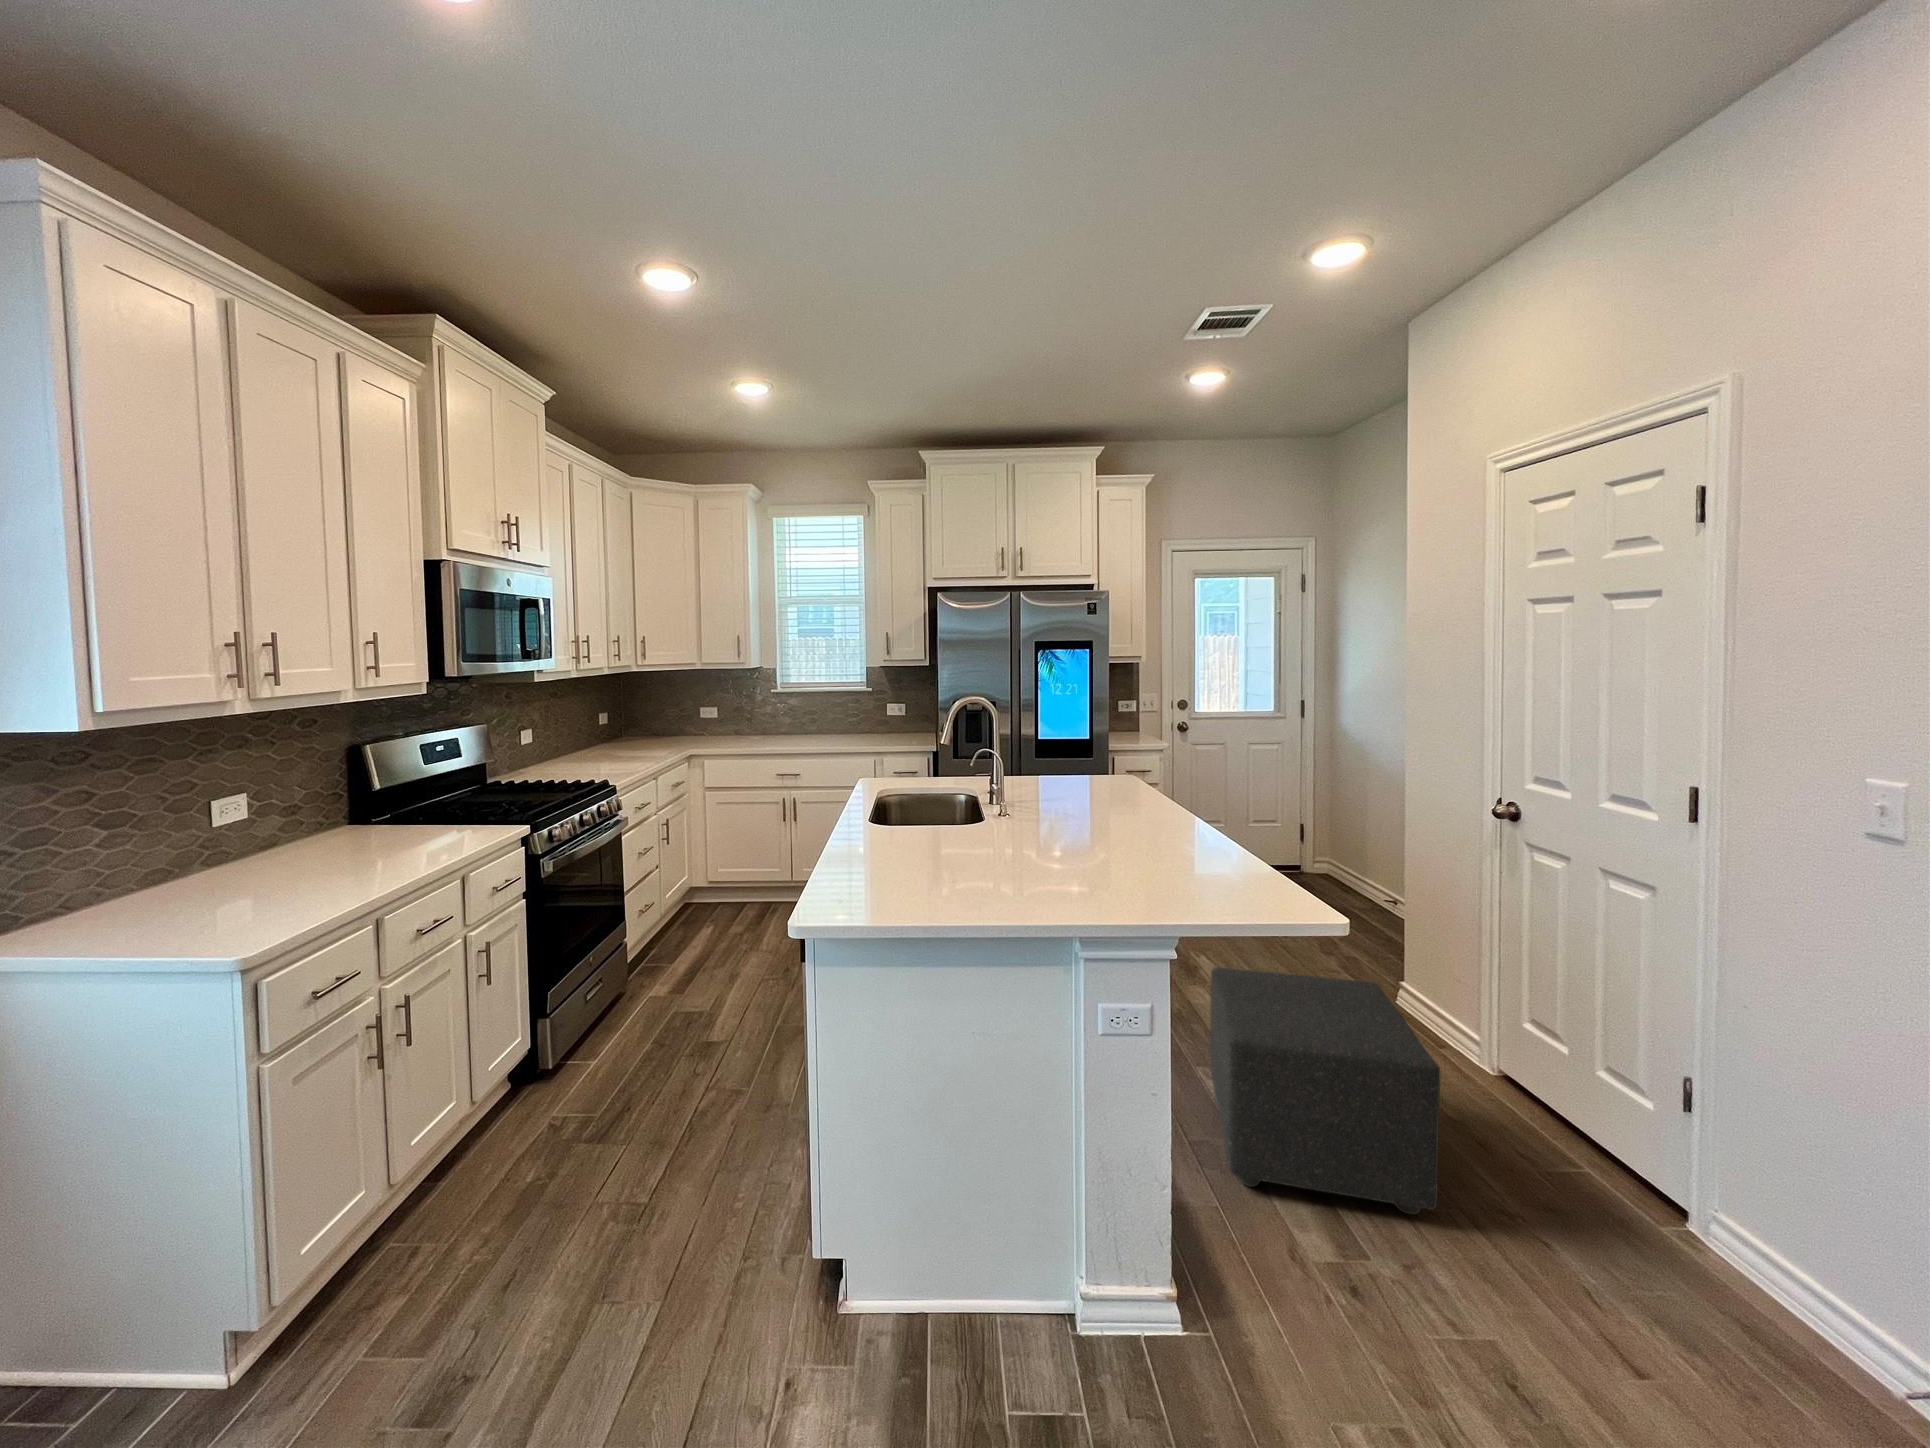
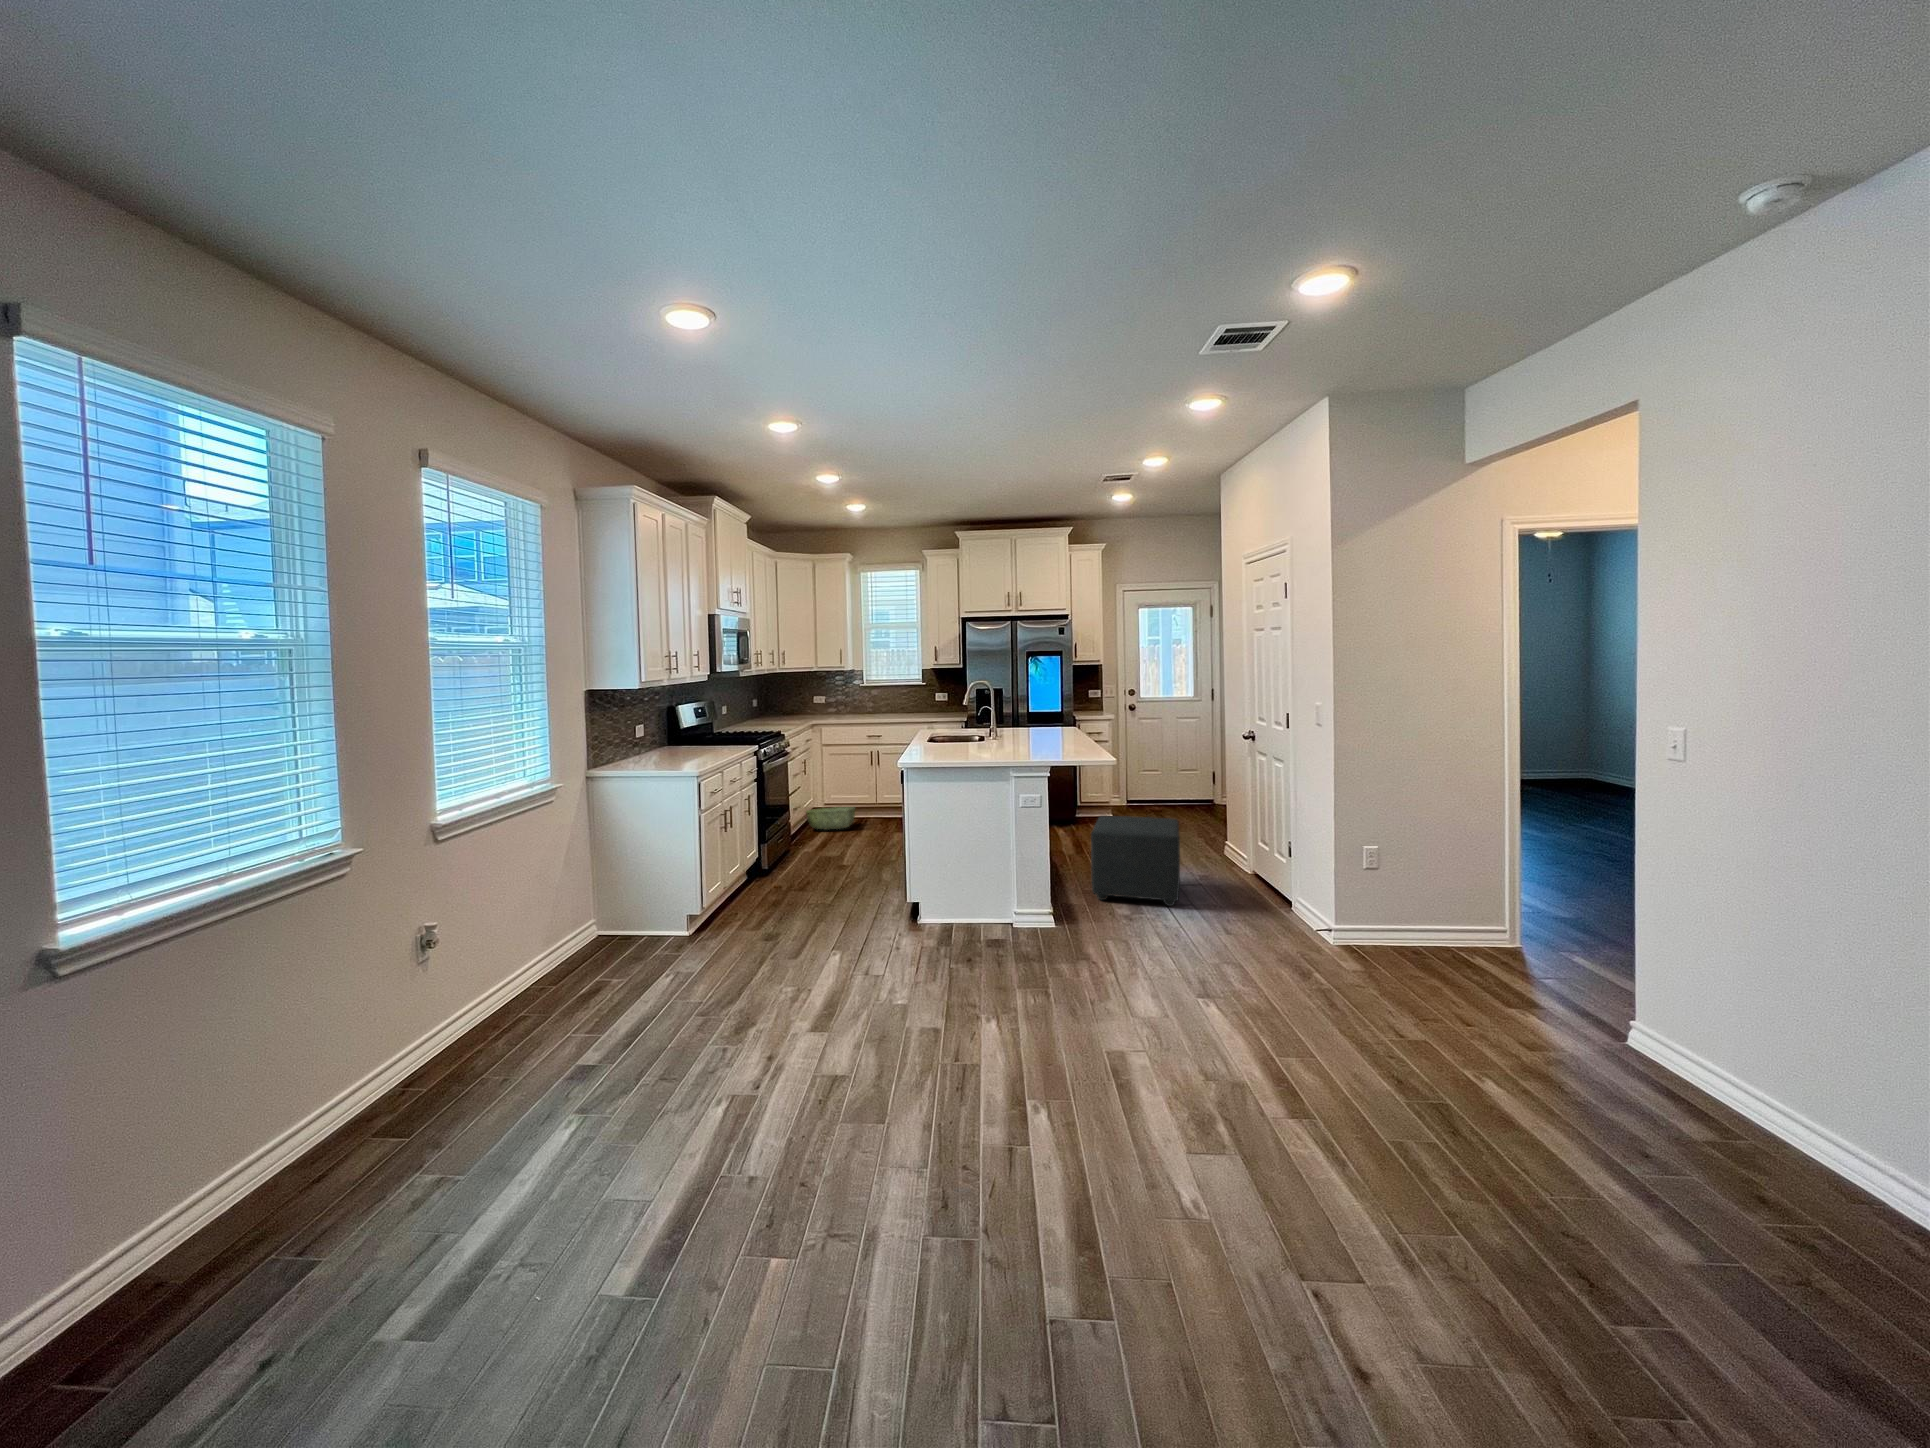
woven basket: none [670,890,757,932] -> present [806,807,855,829]

